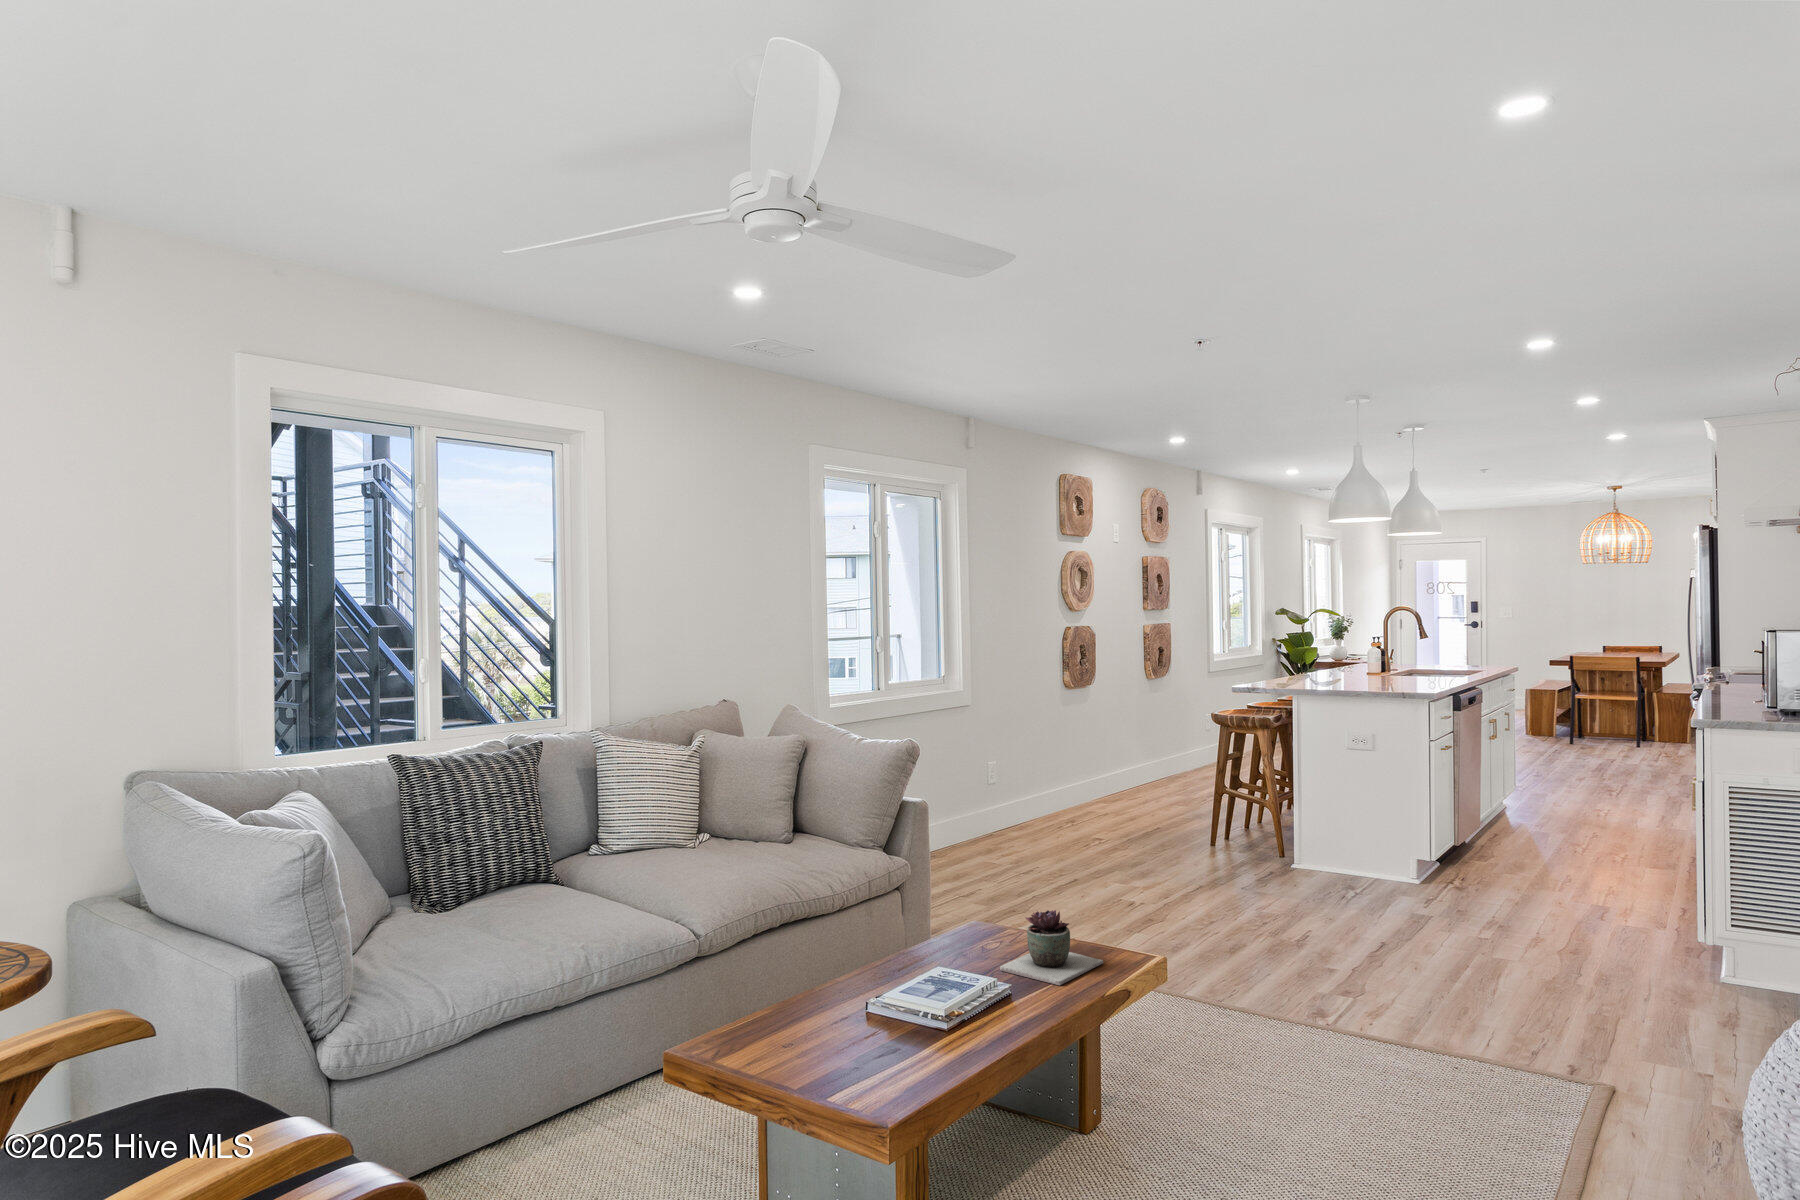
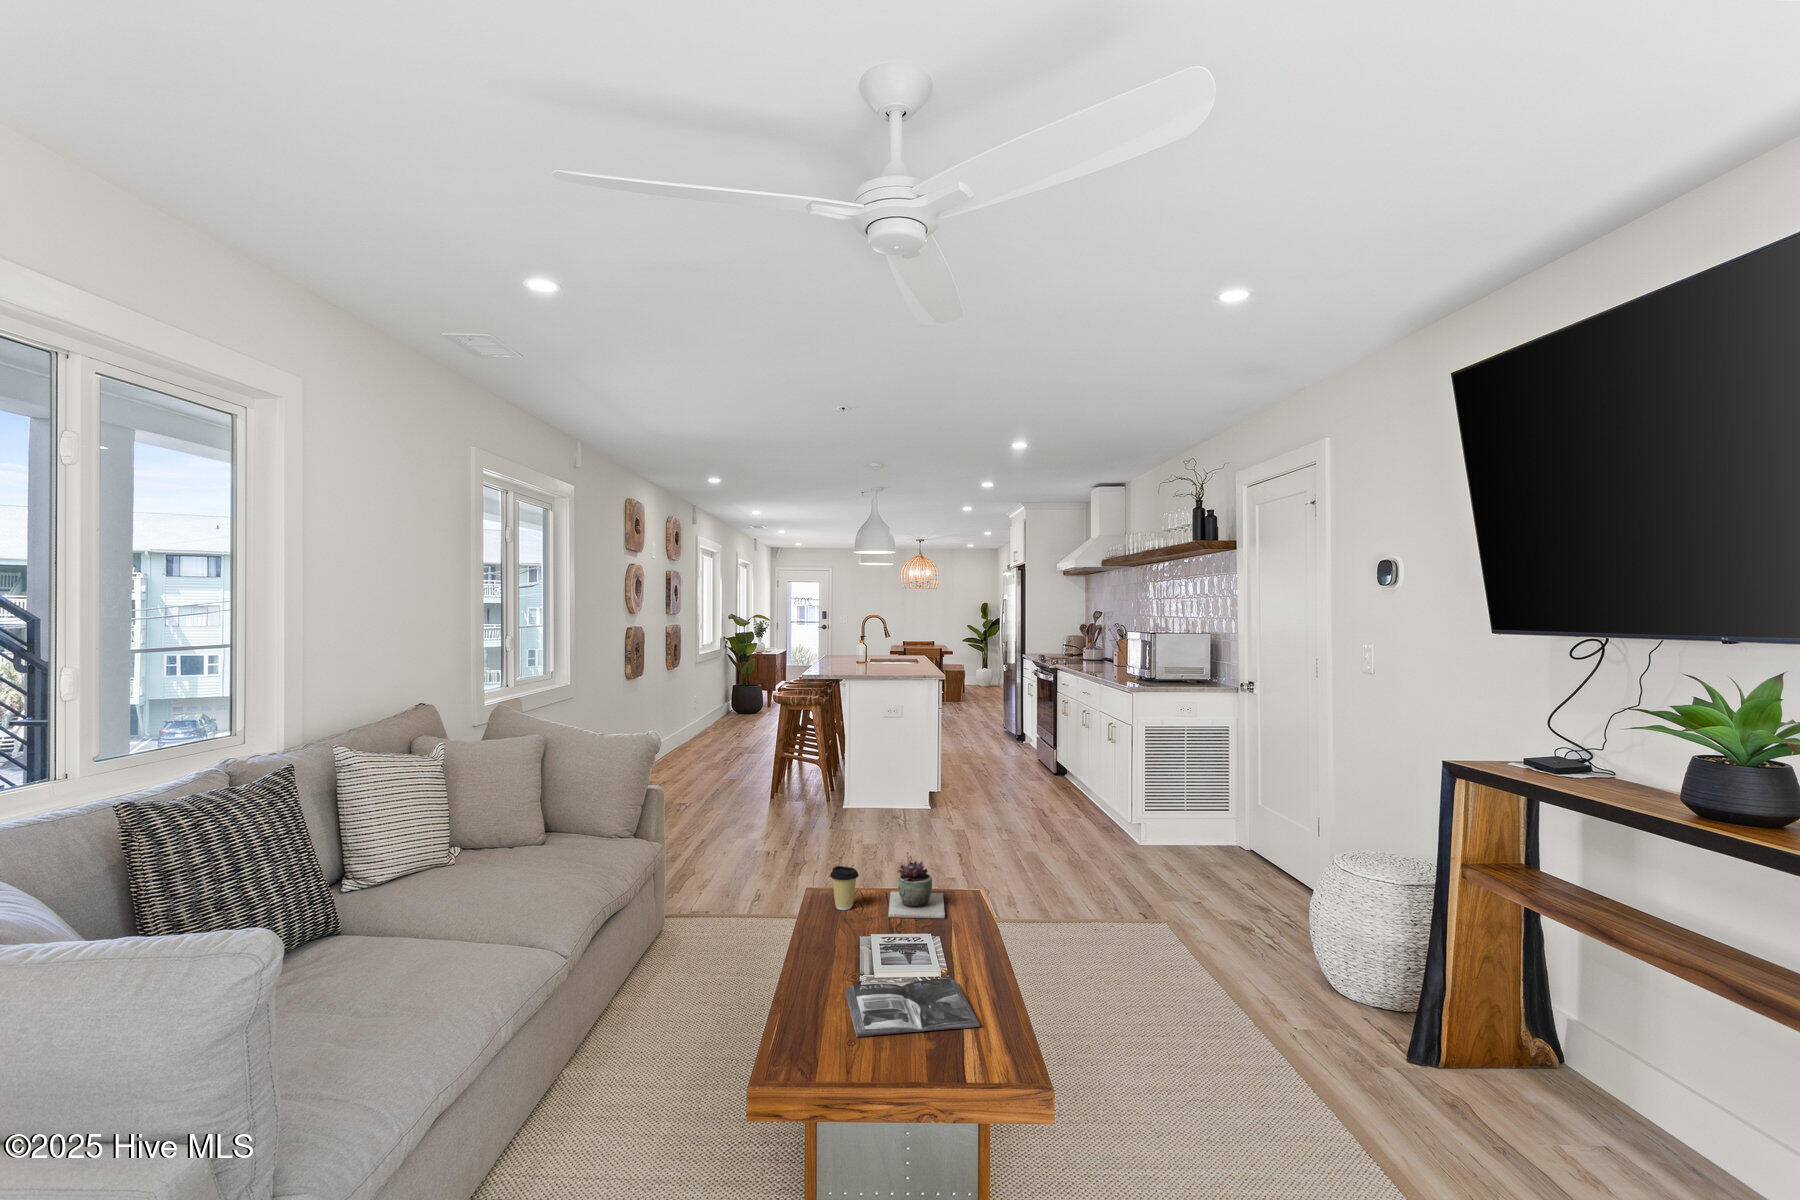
coffee cup: none [955,901,990,954] -> present [830,866,859,910]
magazine: none [771,1017,947,1089] -> present [845,978,980,1037]

